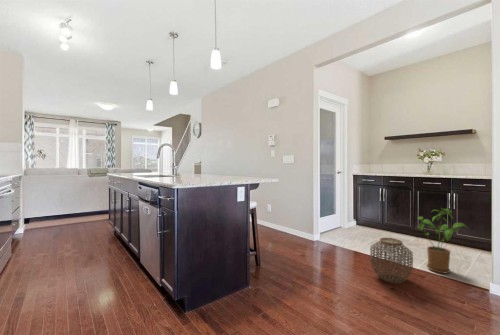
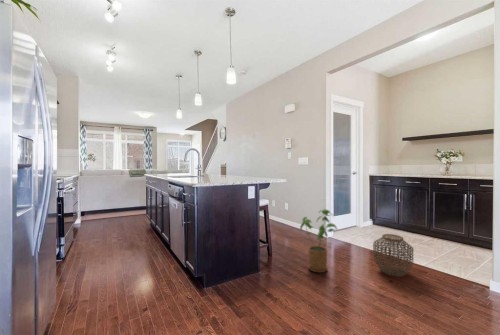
house plant: present [418,209,465,273] -> present [300,209,337,272]

